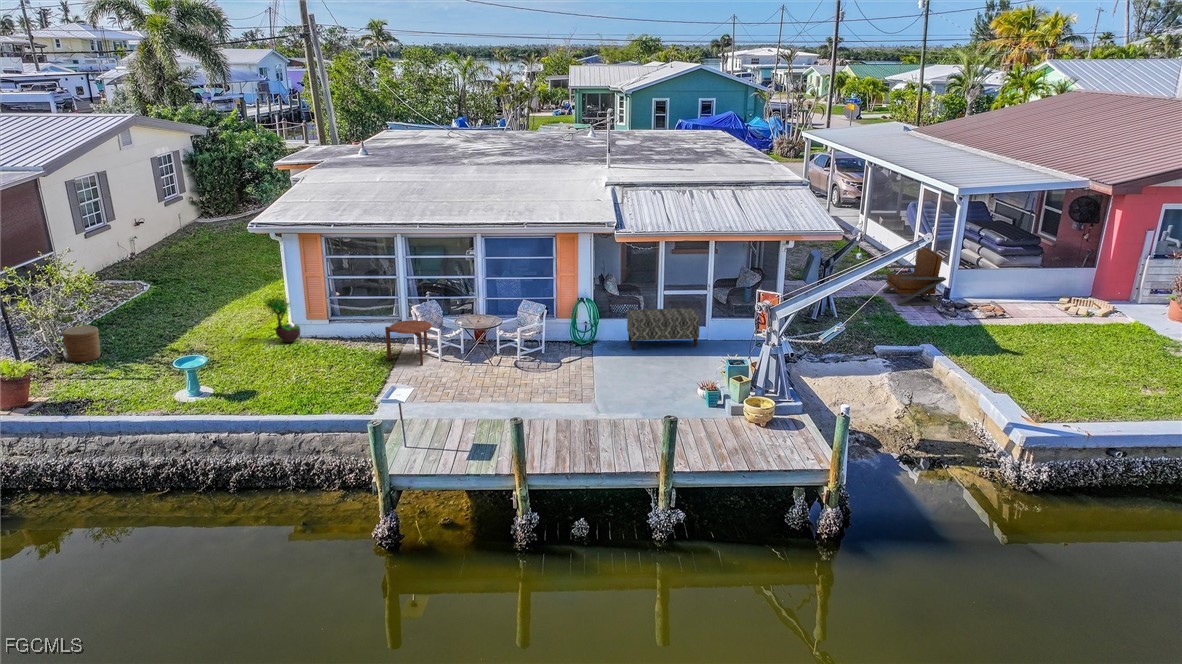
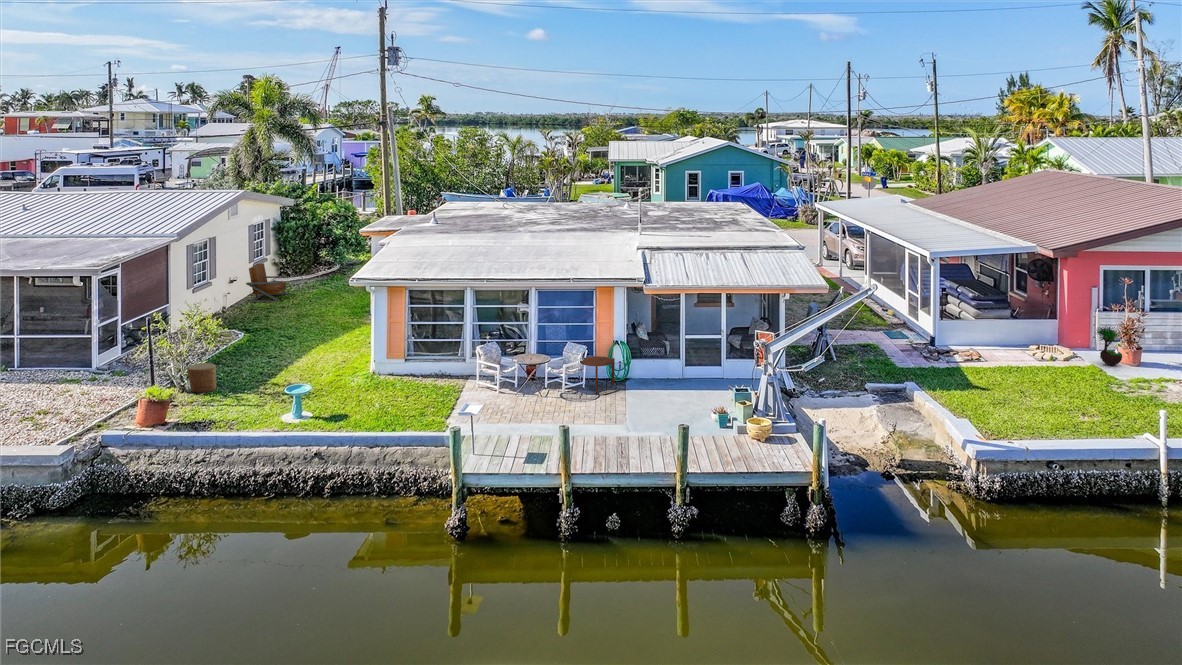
lounge chair: present [882,248,946,305] -> present [246,263,289,302]
potted tree: present [265,297,300,342] -> present [1096,326,1122,365]
bench: present [627,308,700,350] -> none [653,351,715,385]
side table: present [385,320,432,366] -> present [579,356,615,395]

